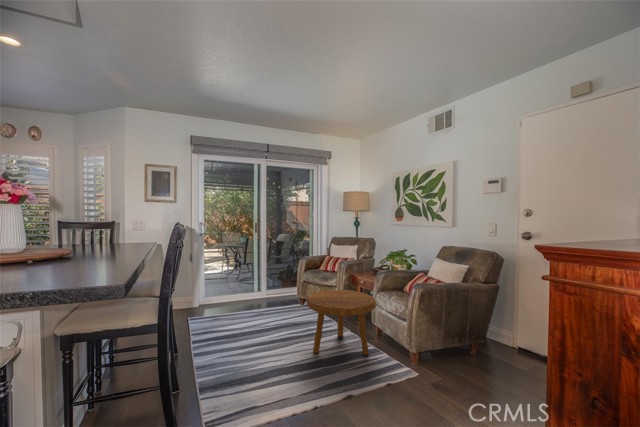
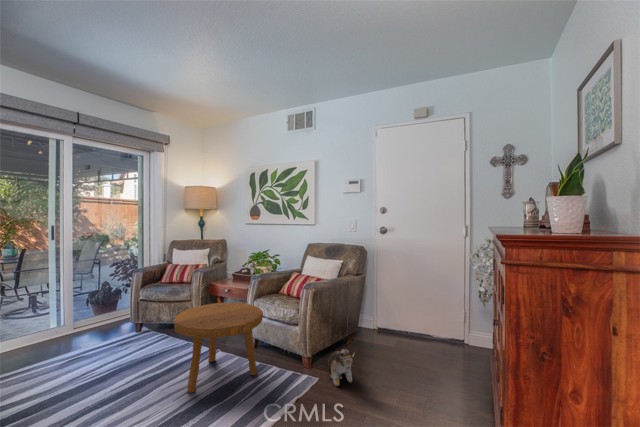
plush toy: none [430,351,452,388] -> present [327,349,355,386]

